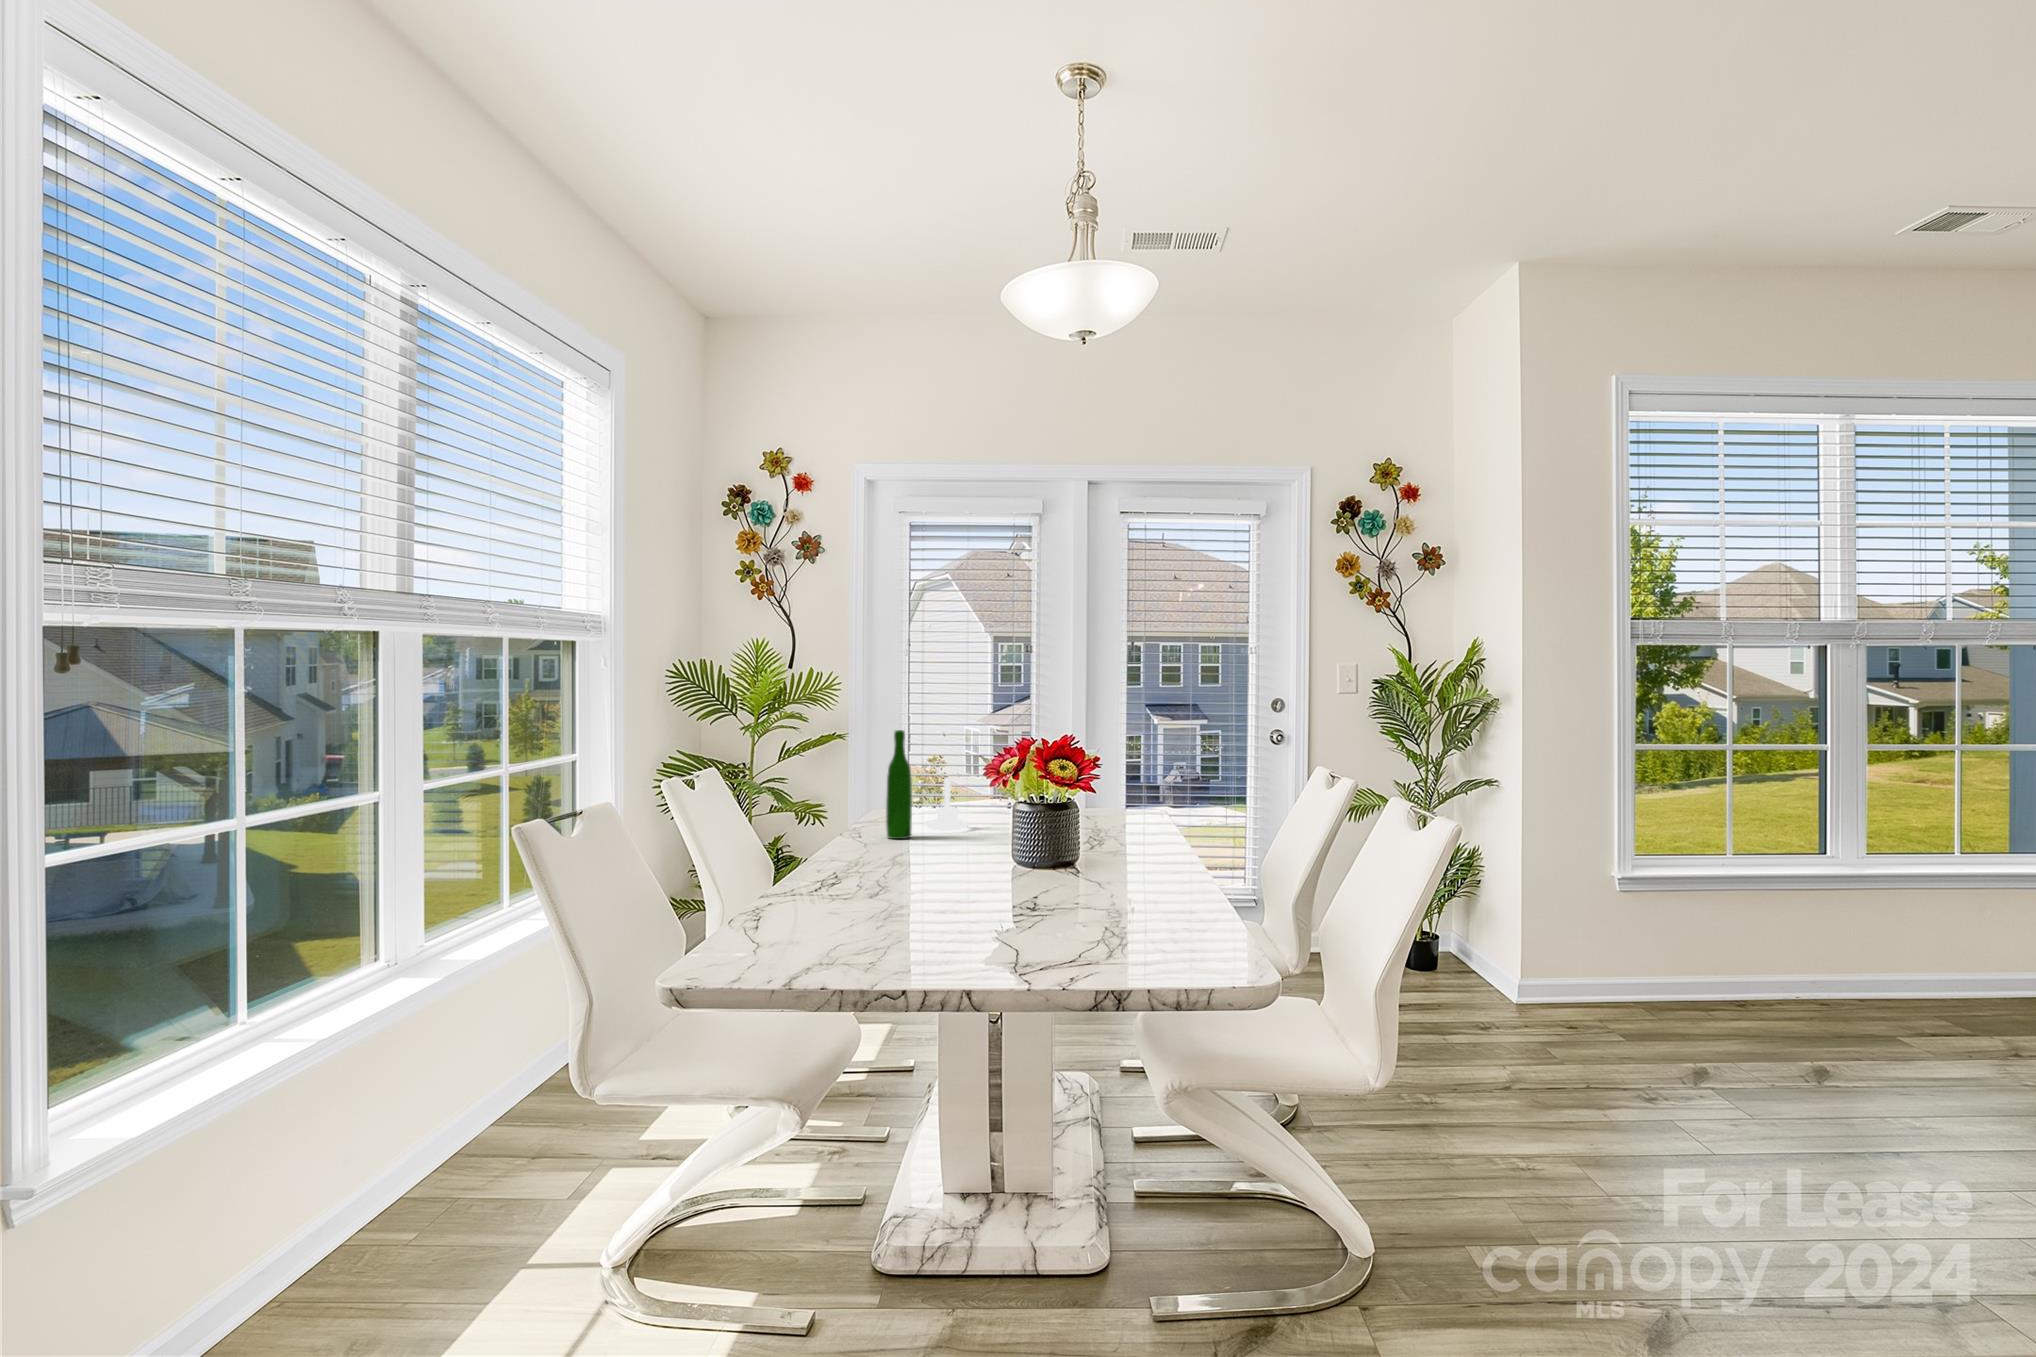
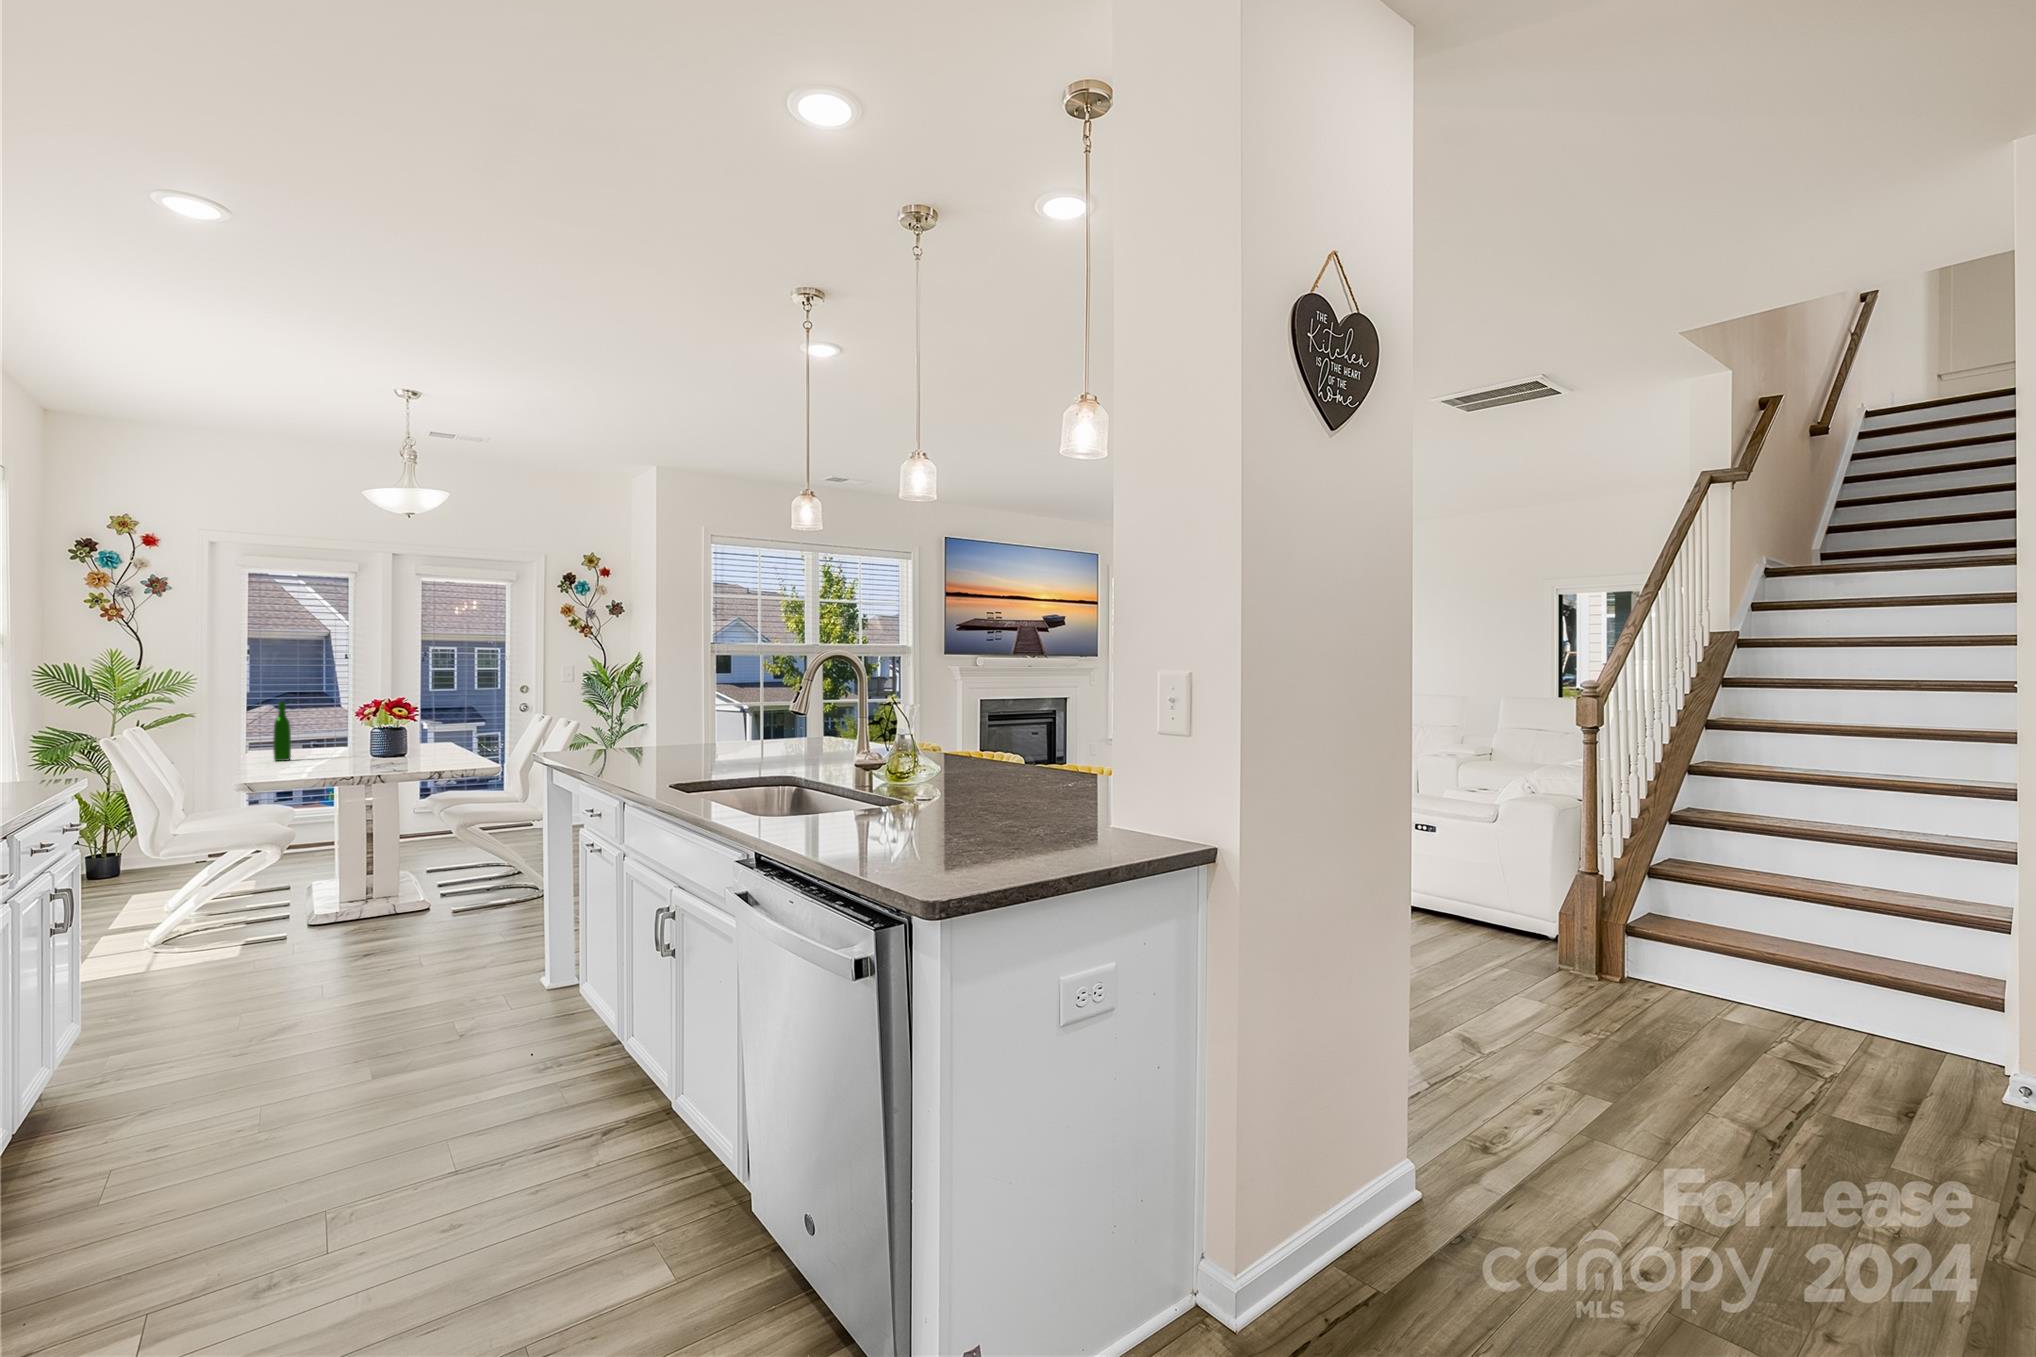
candle holder: present [924,772,970,831] -> none [295,723,327,757]

